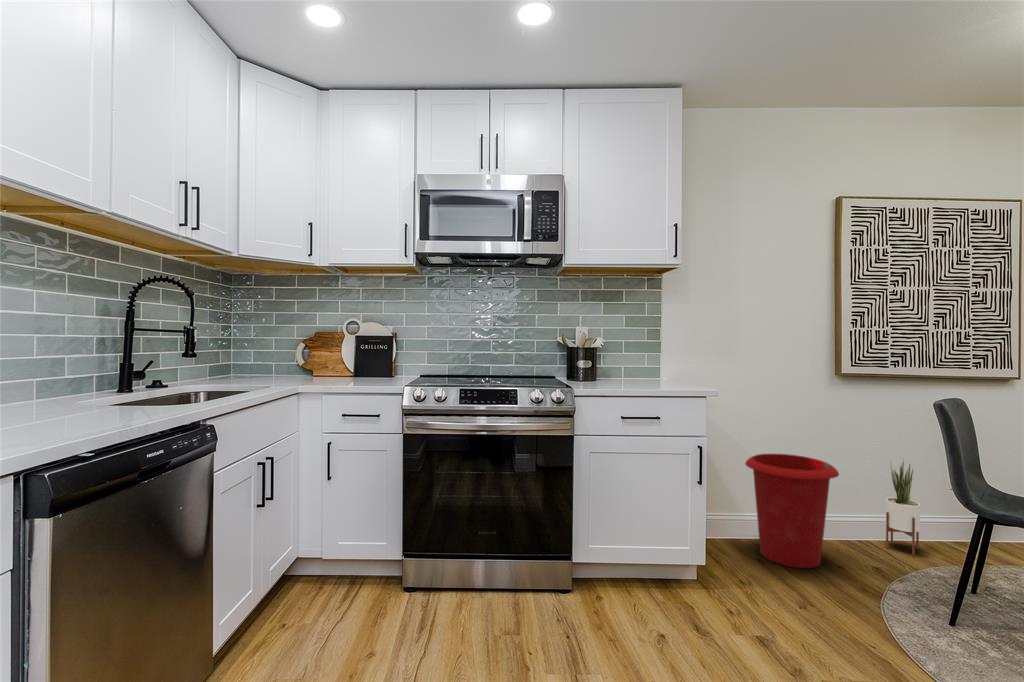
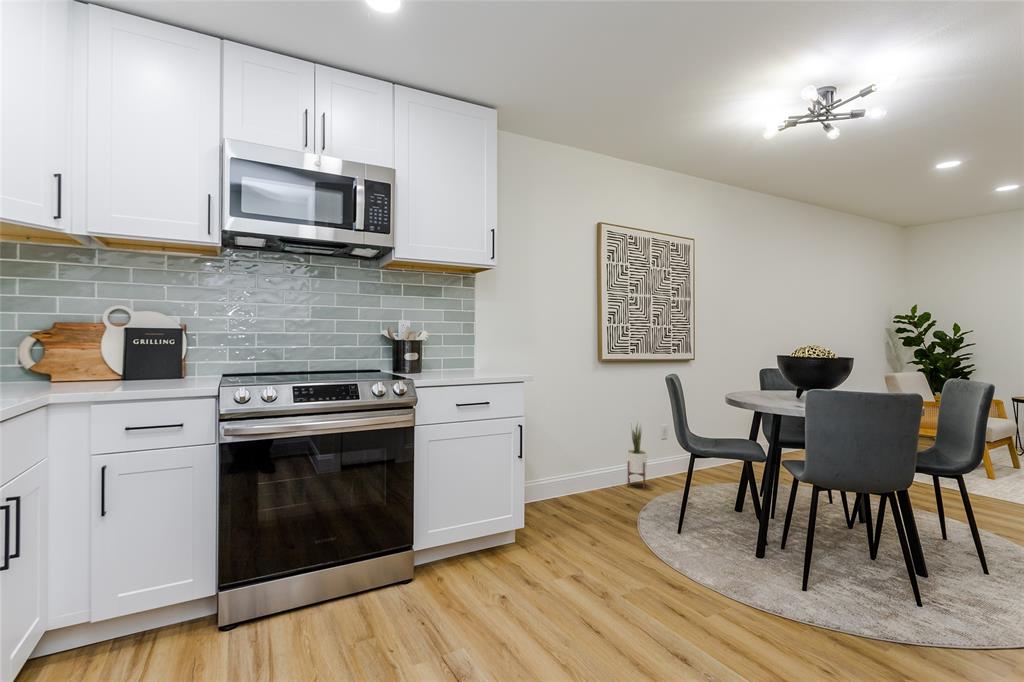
waste bin: present [745,454,839,568] -> none [541,426,606,514]

